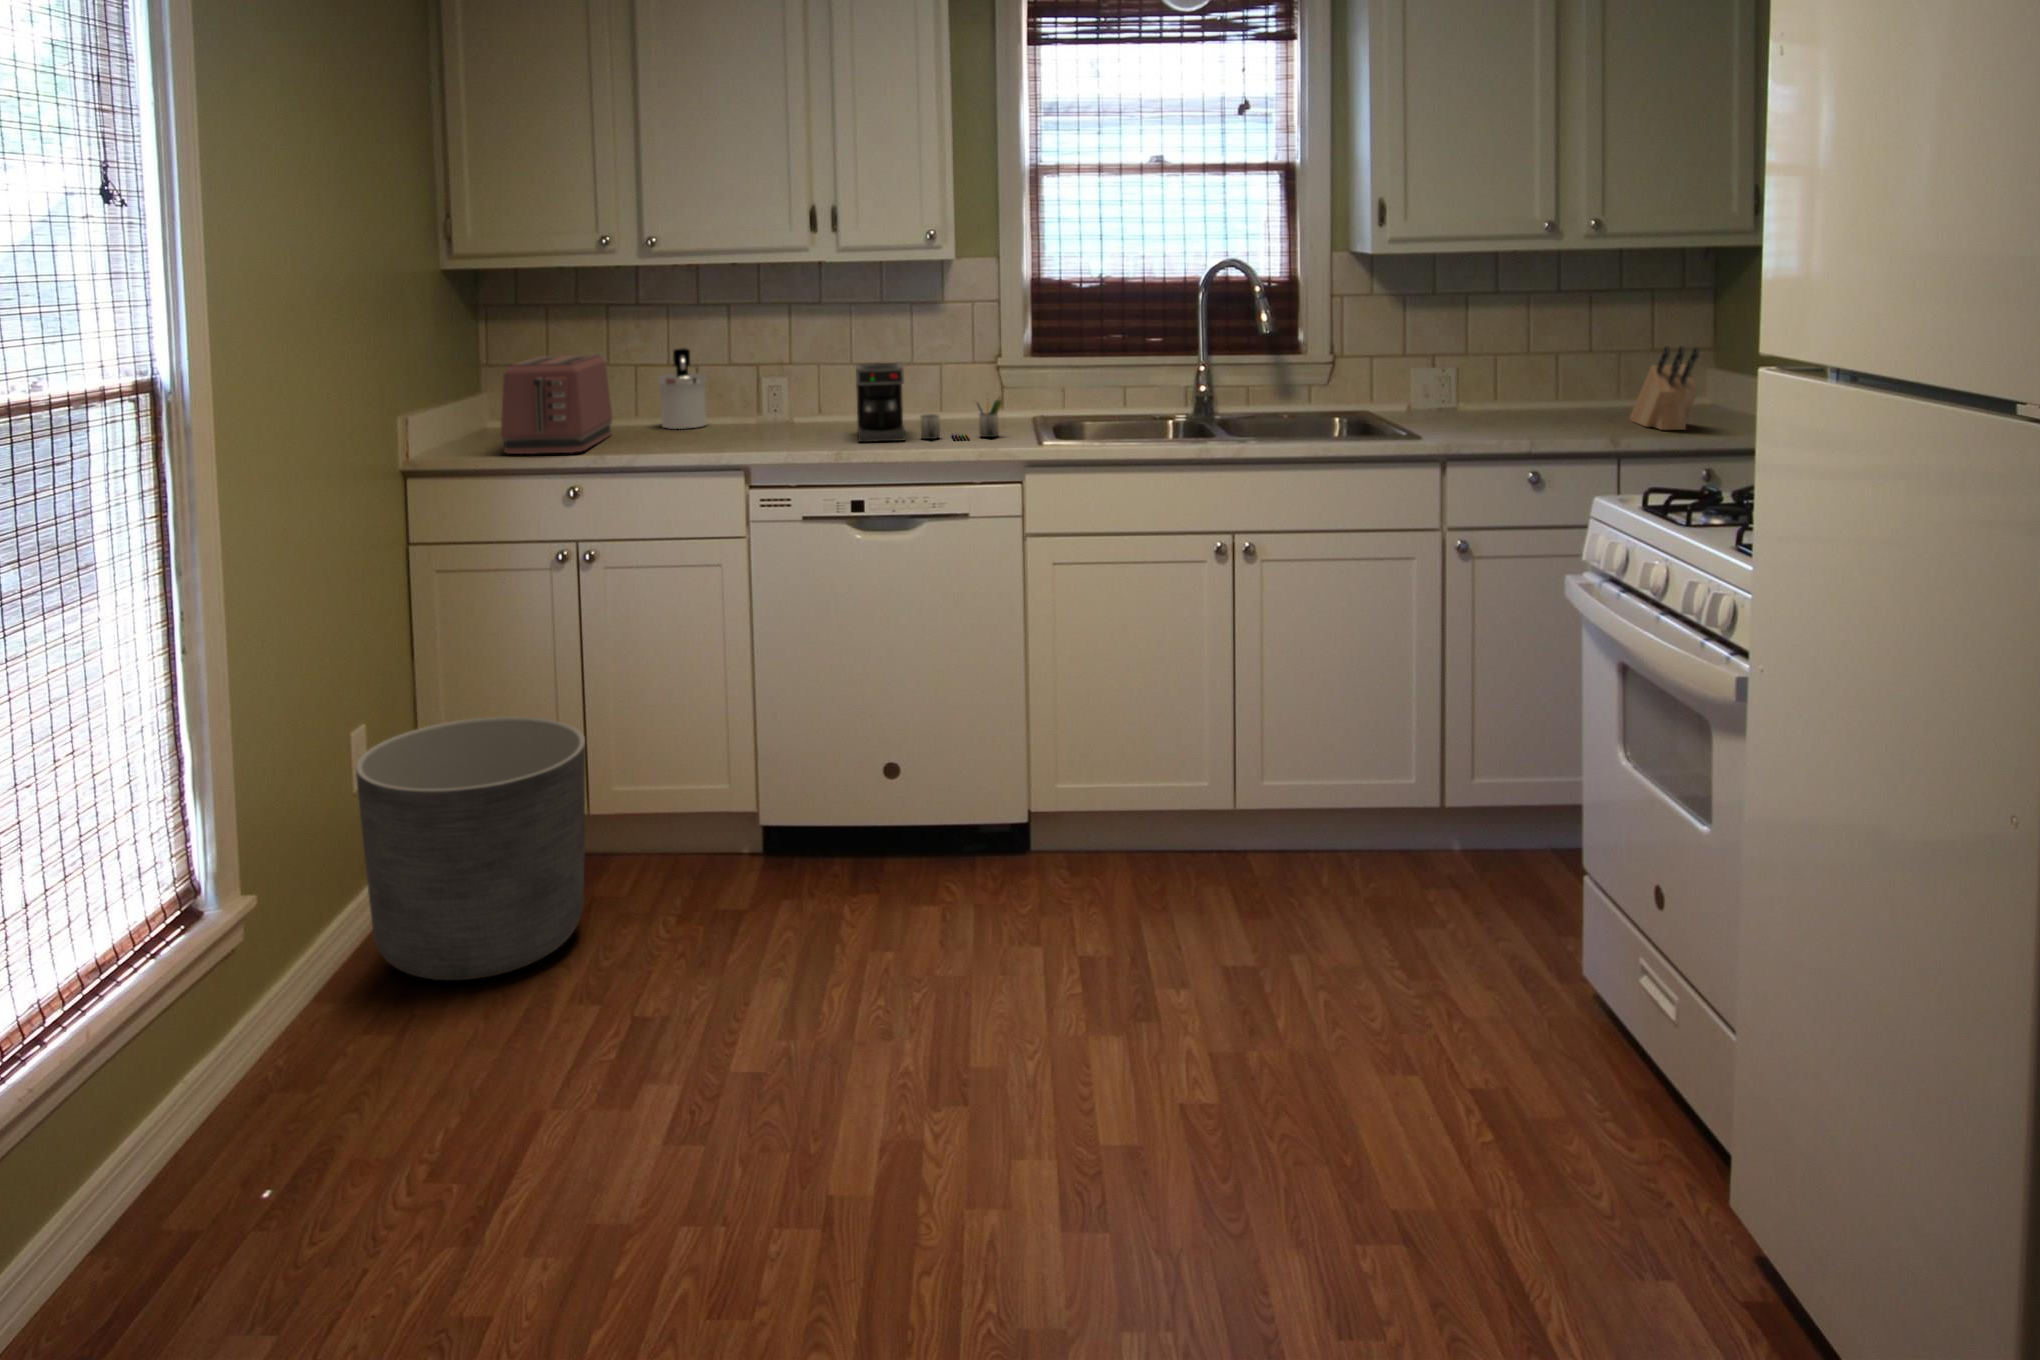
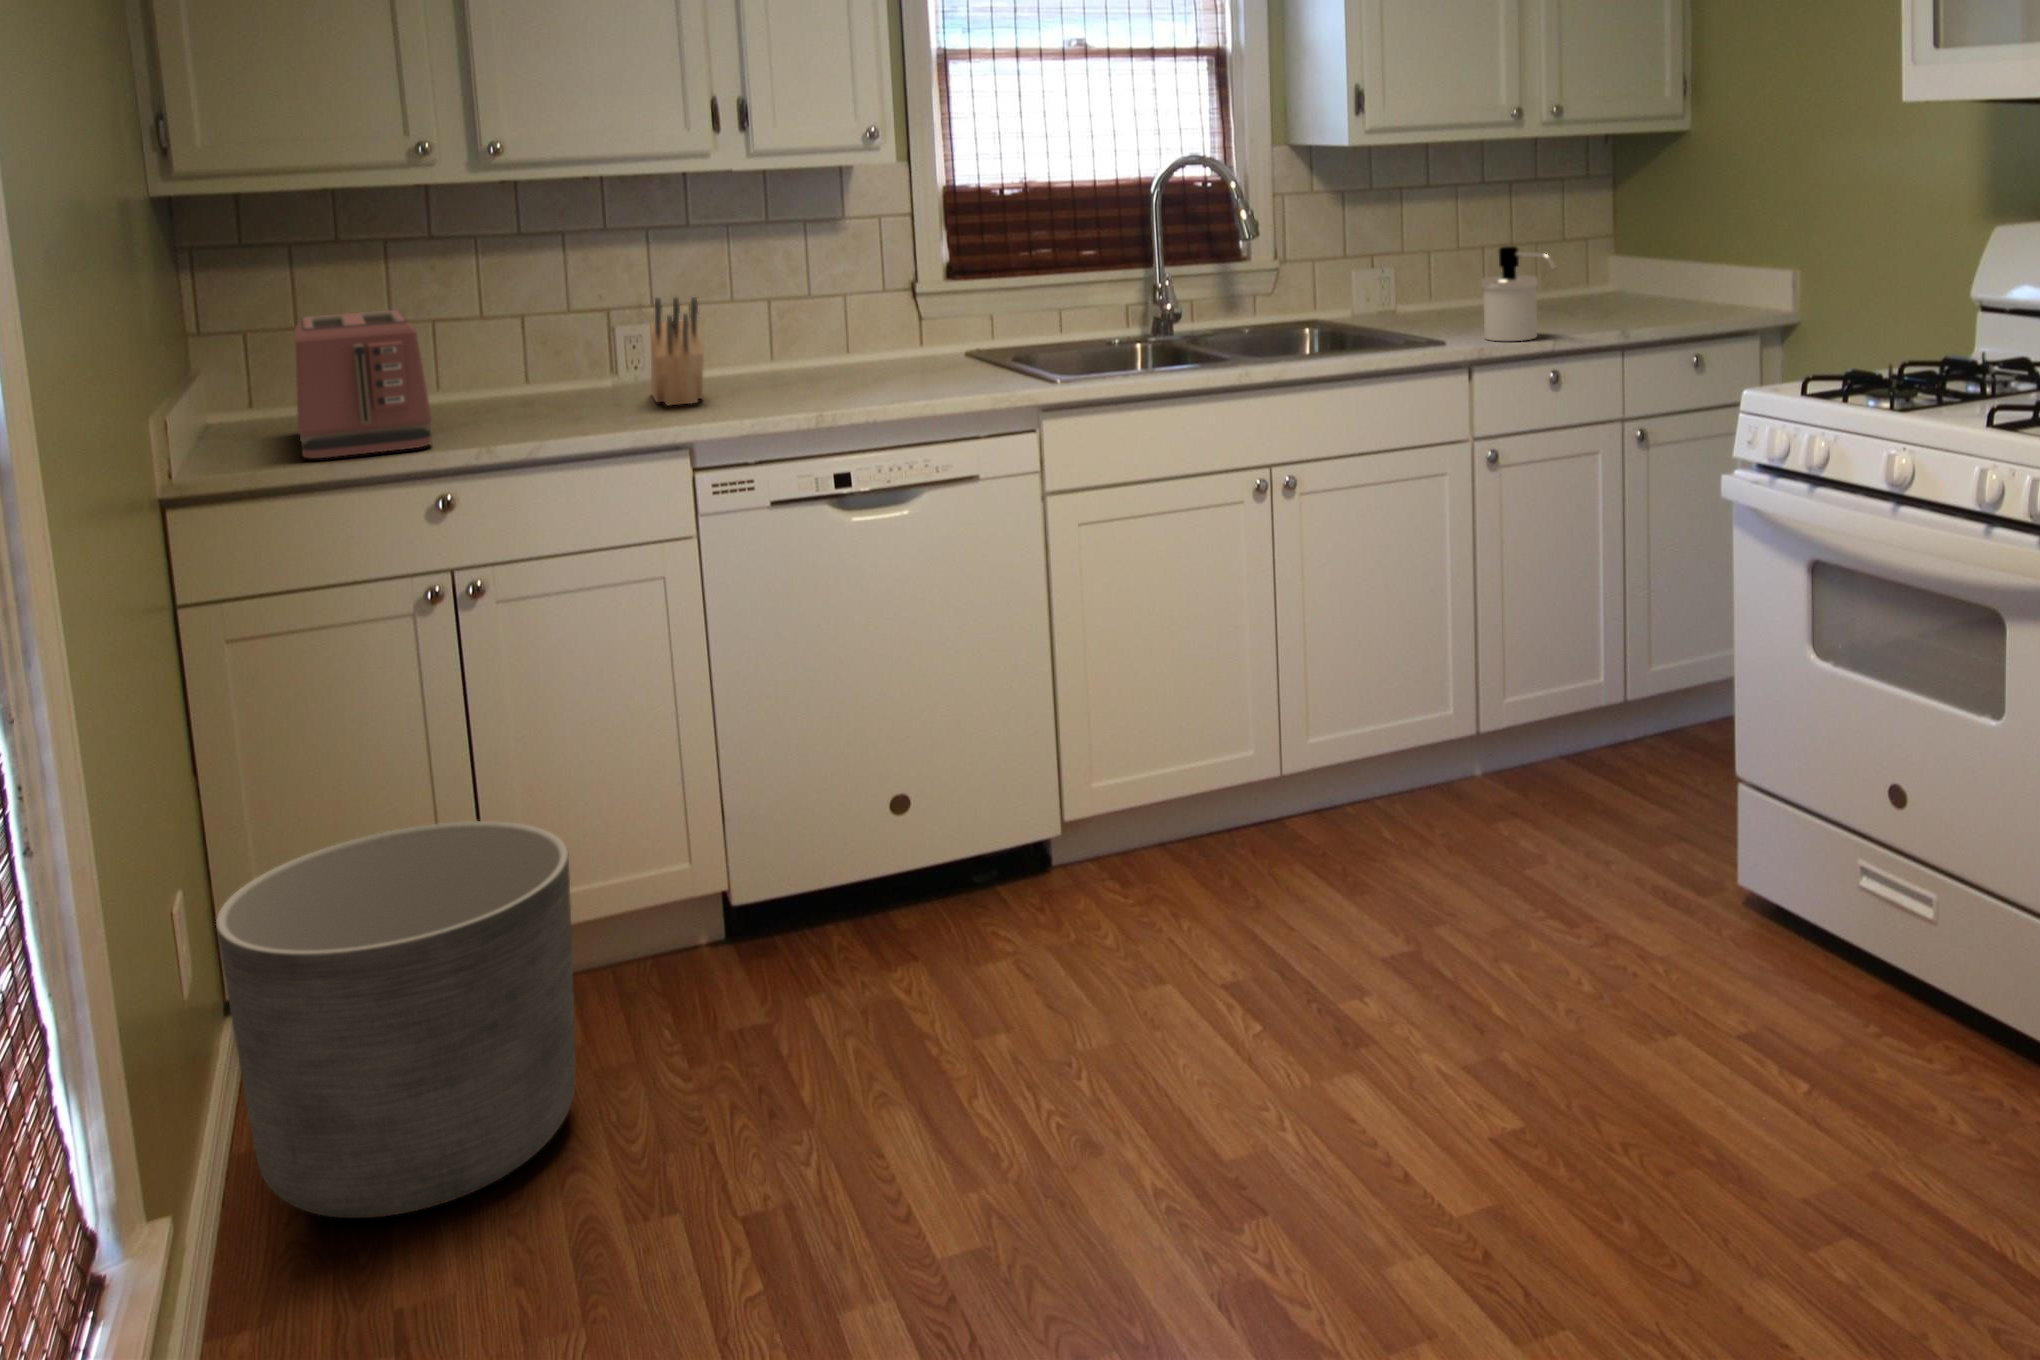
knife block: present [1630,346,1699,430] -> present [651,297,704,405]
soap dispenser: present [658,348,707,429] -> present [1481,246,1556,341]
coffee maker: present [856,363,1002,442] -> none [769,297,971,400]

